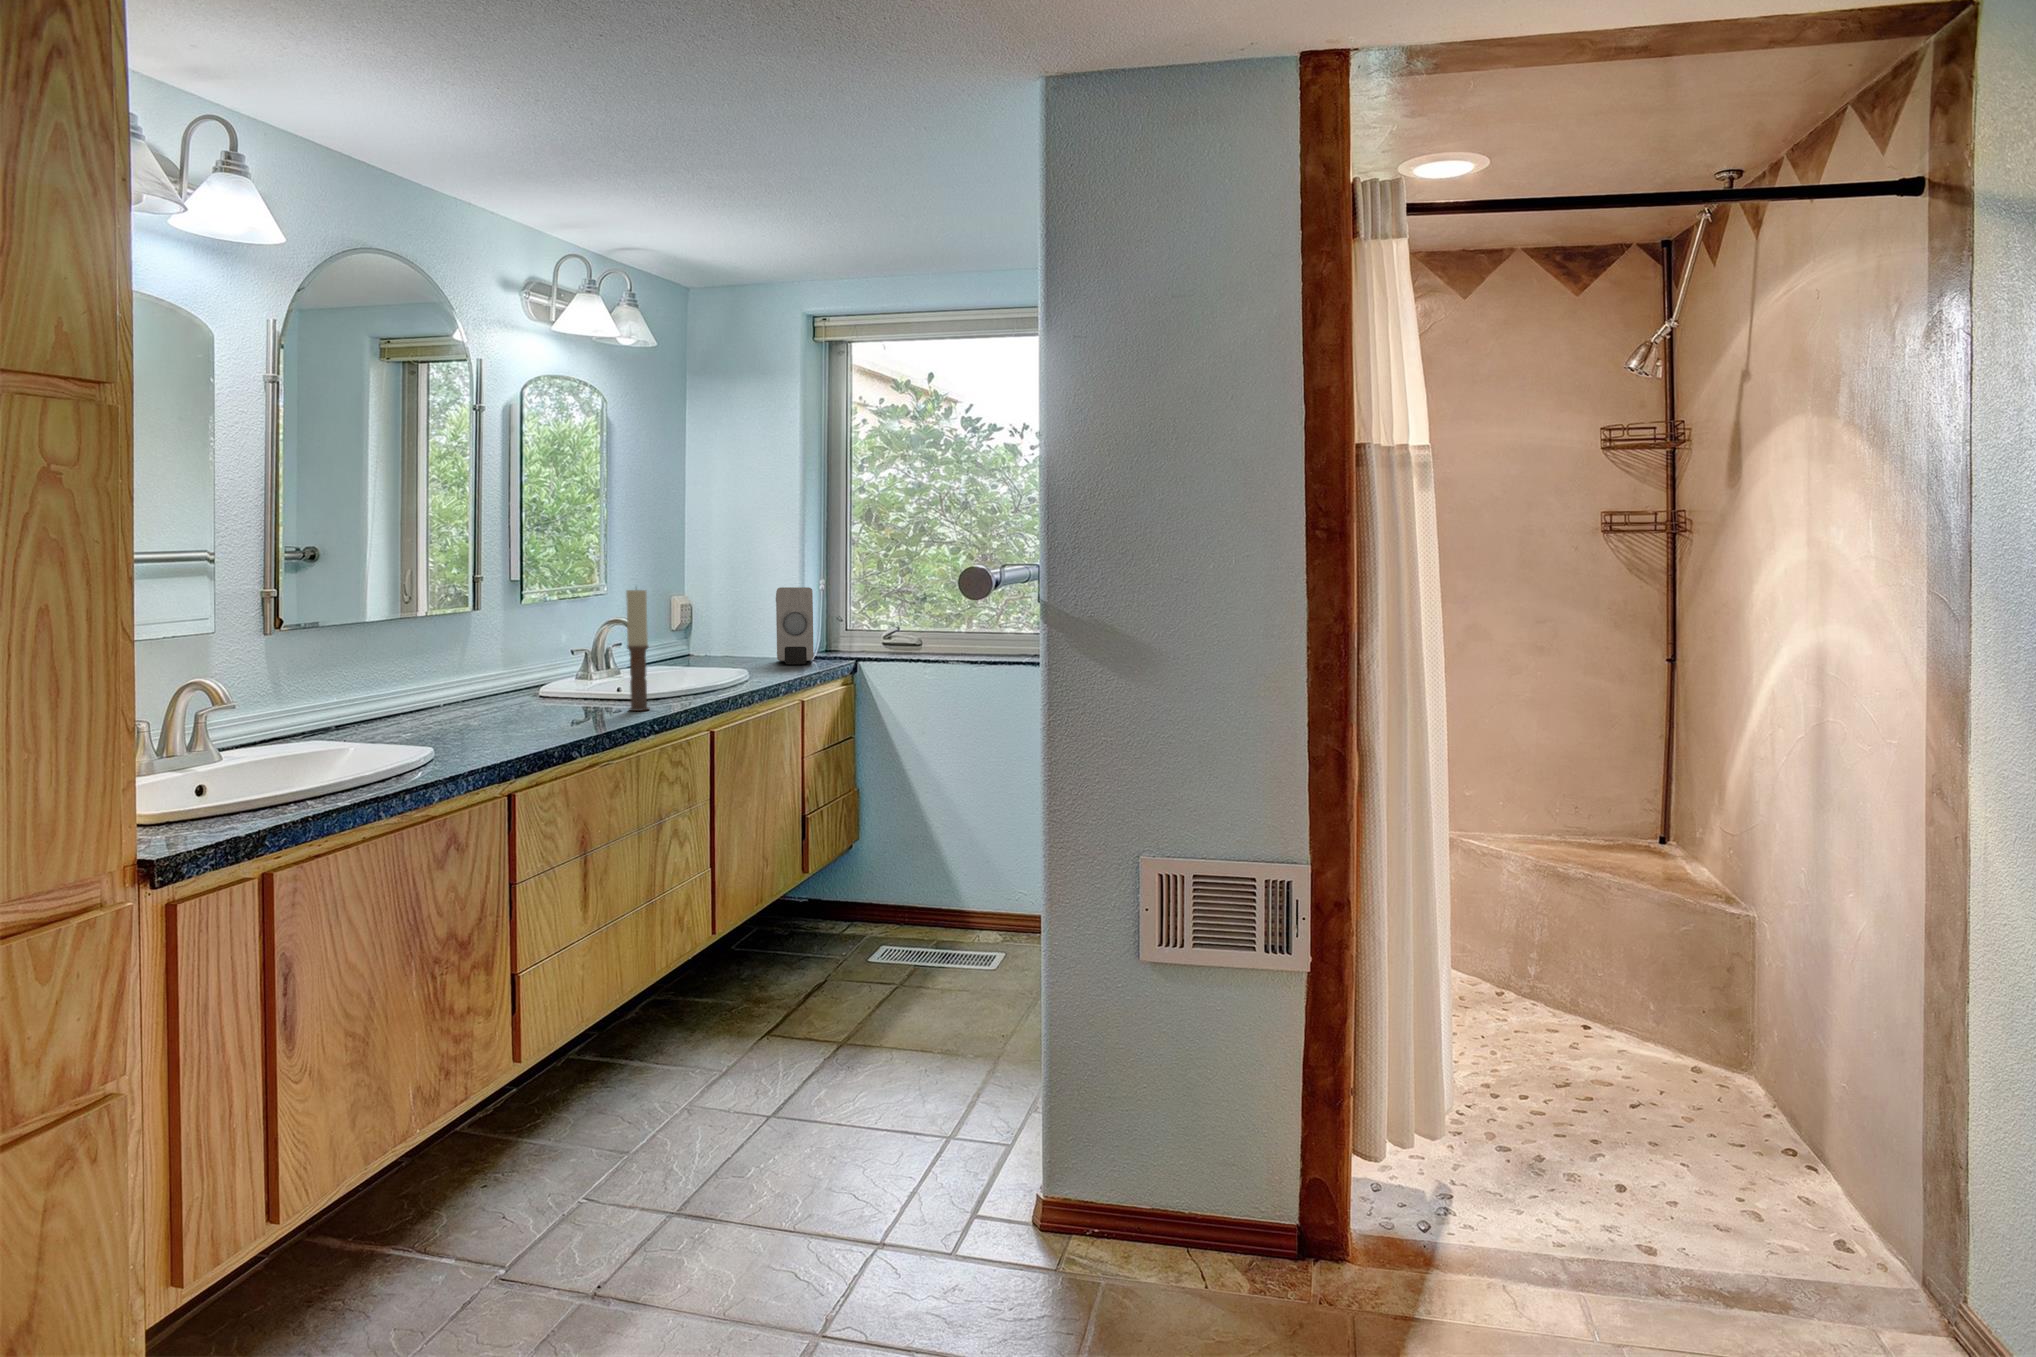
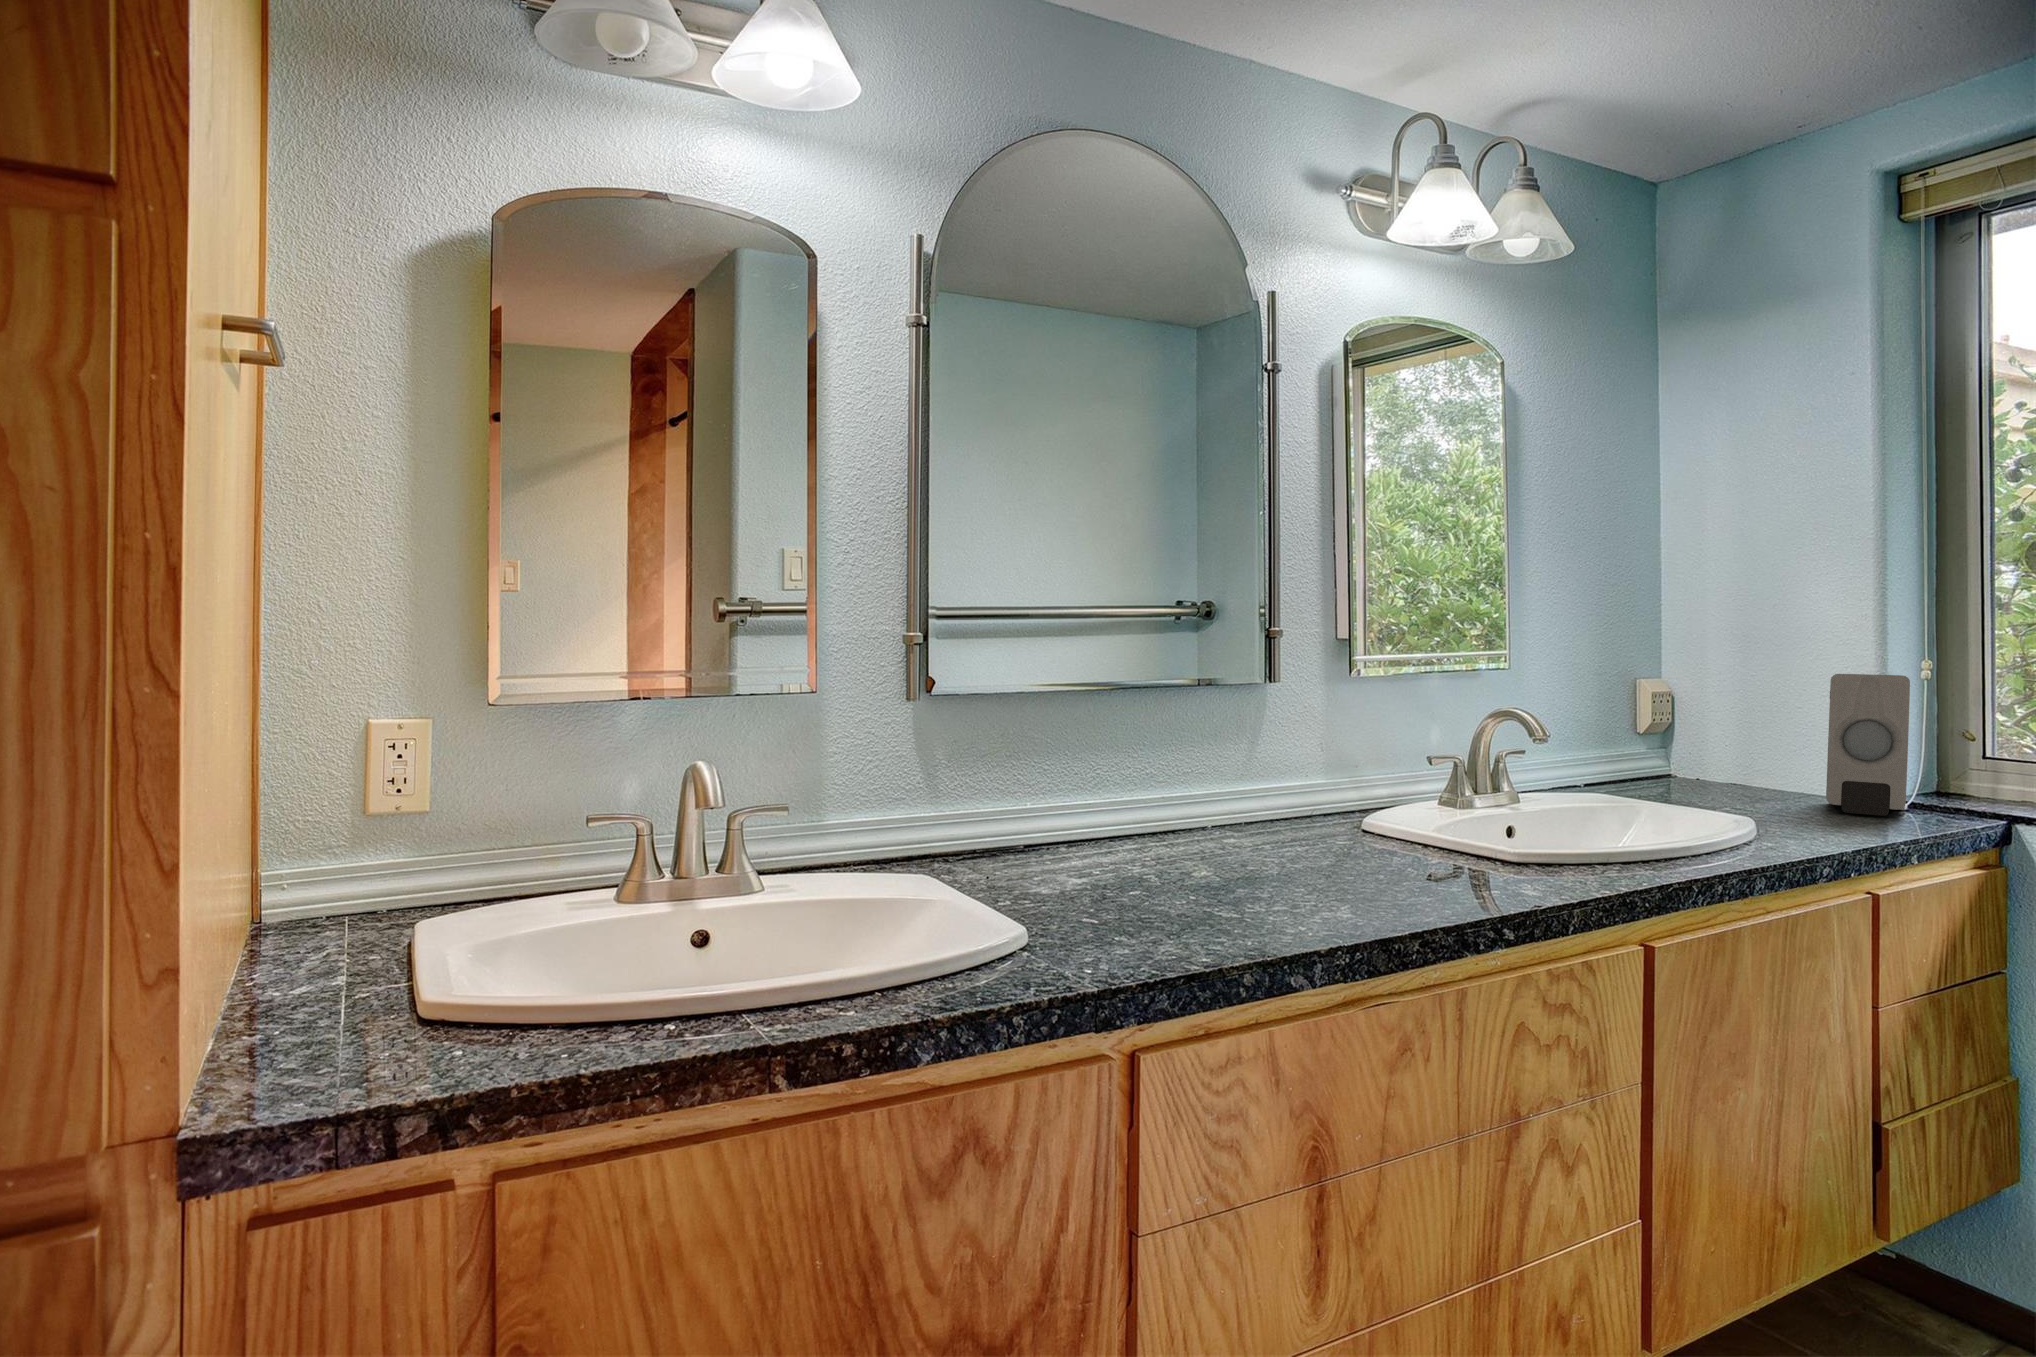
candle: present [626,589,650,711] -> none [1468,657,1516,892]

